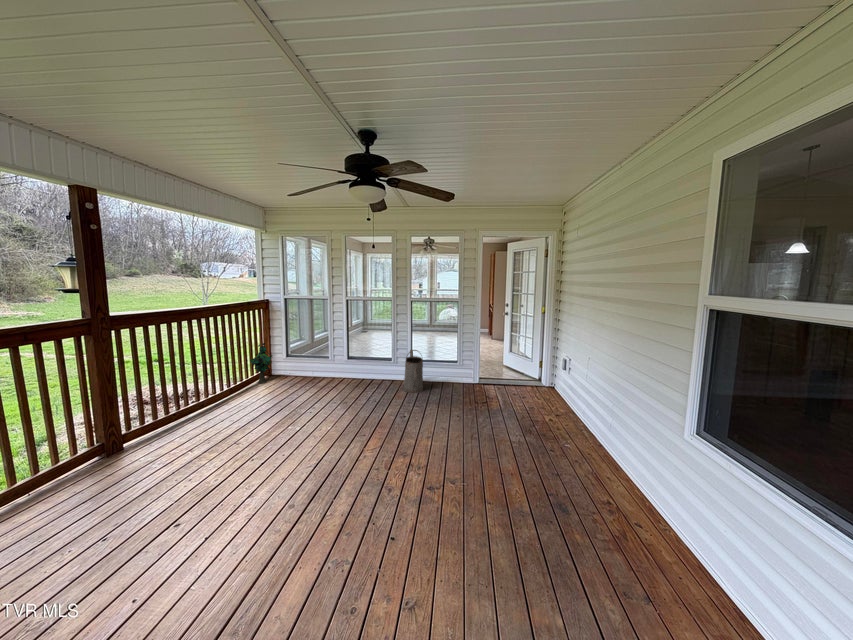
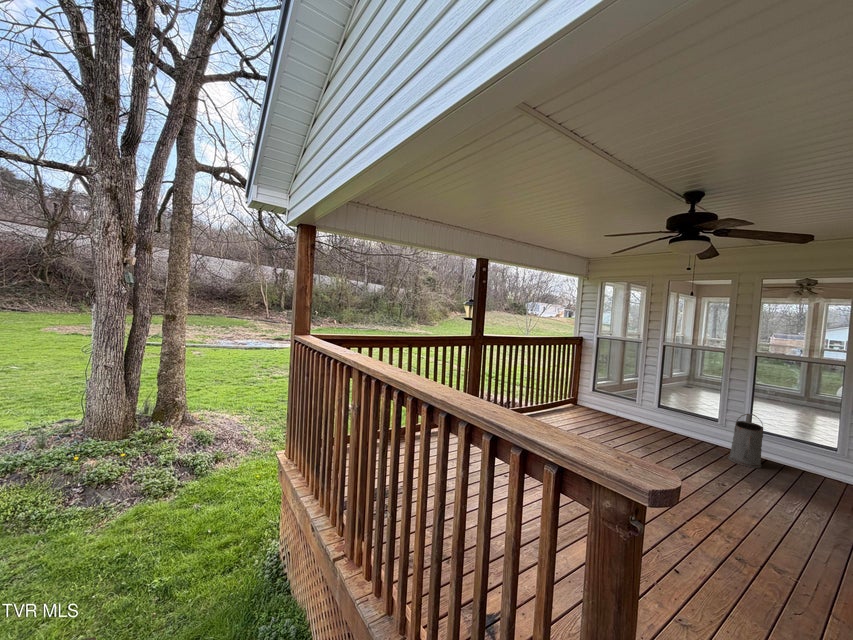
decorative plant: present [250,343,272,384] -> none [561,375,581,410]

